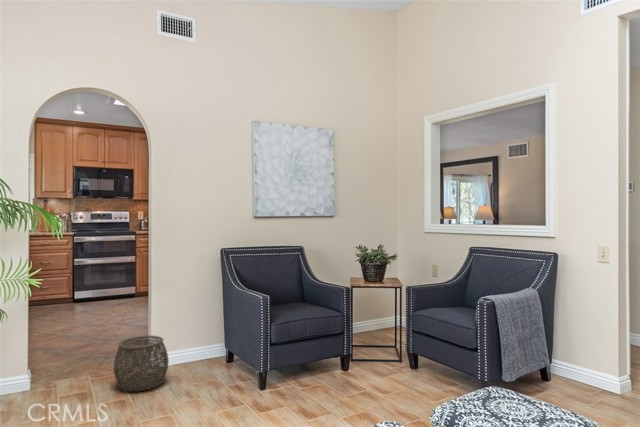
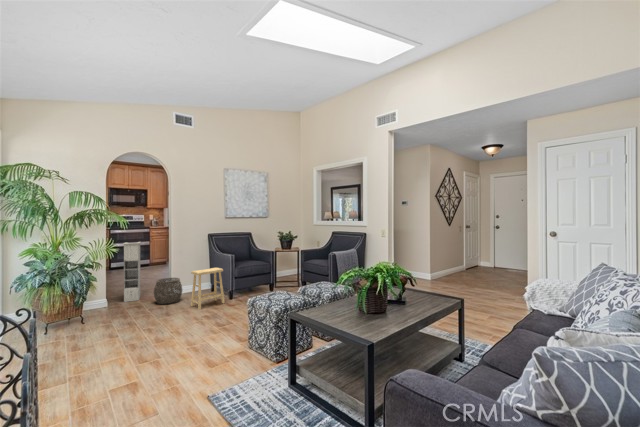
cabinet: none [61,262,98,379] -> present [124,242,140,302]
footstool: none [180,321,249,415] -> present [191,268,225,310]

